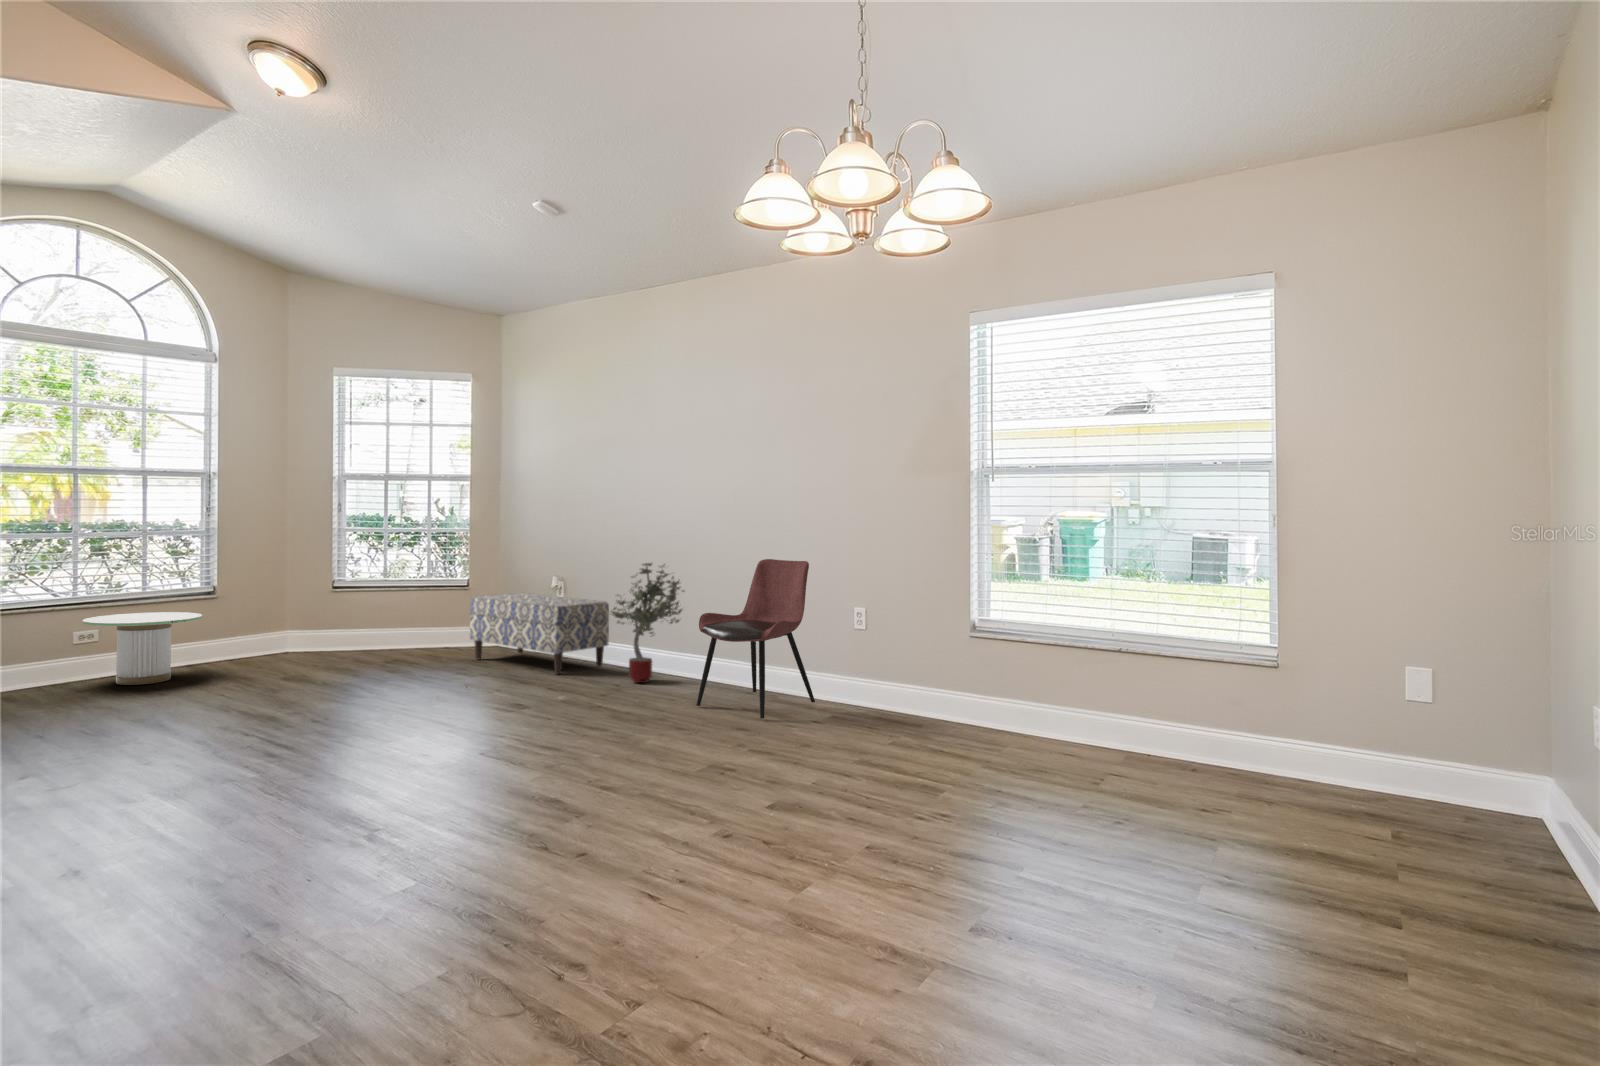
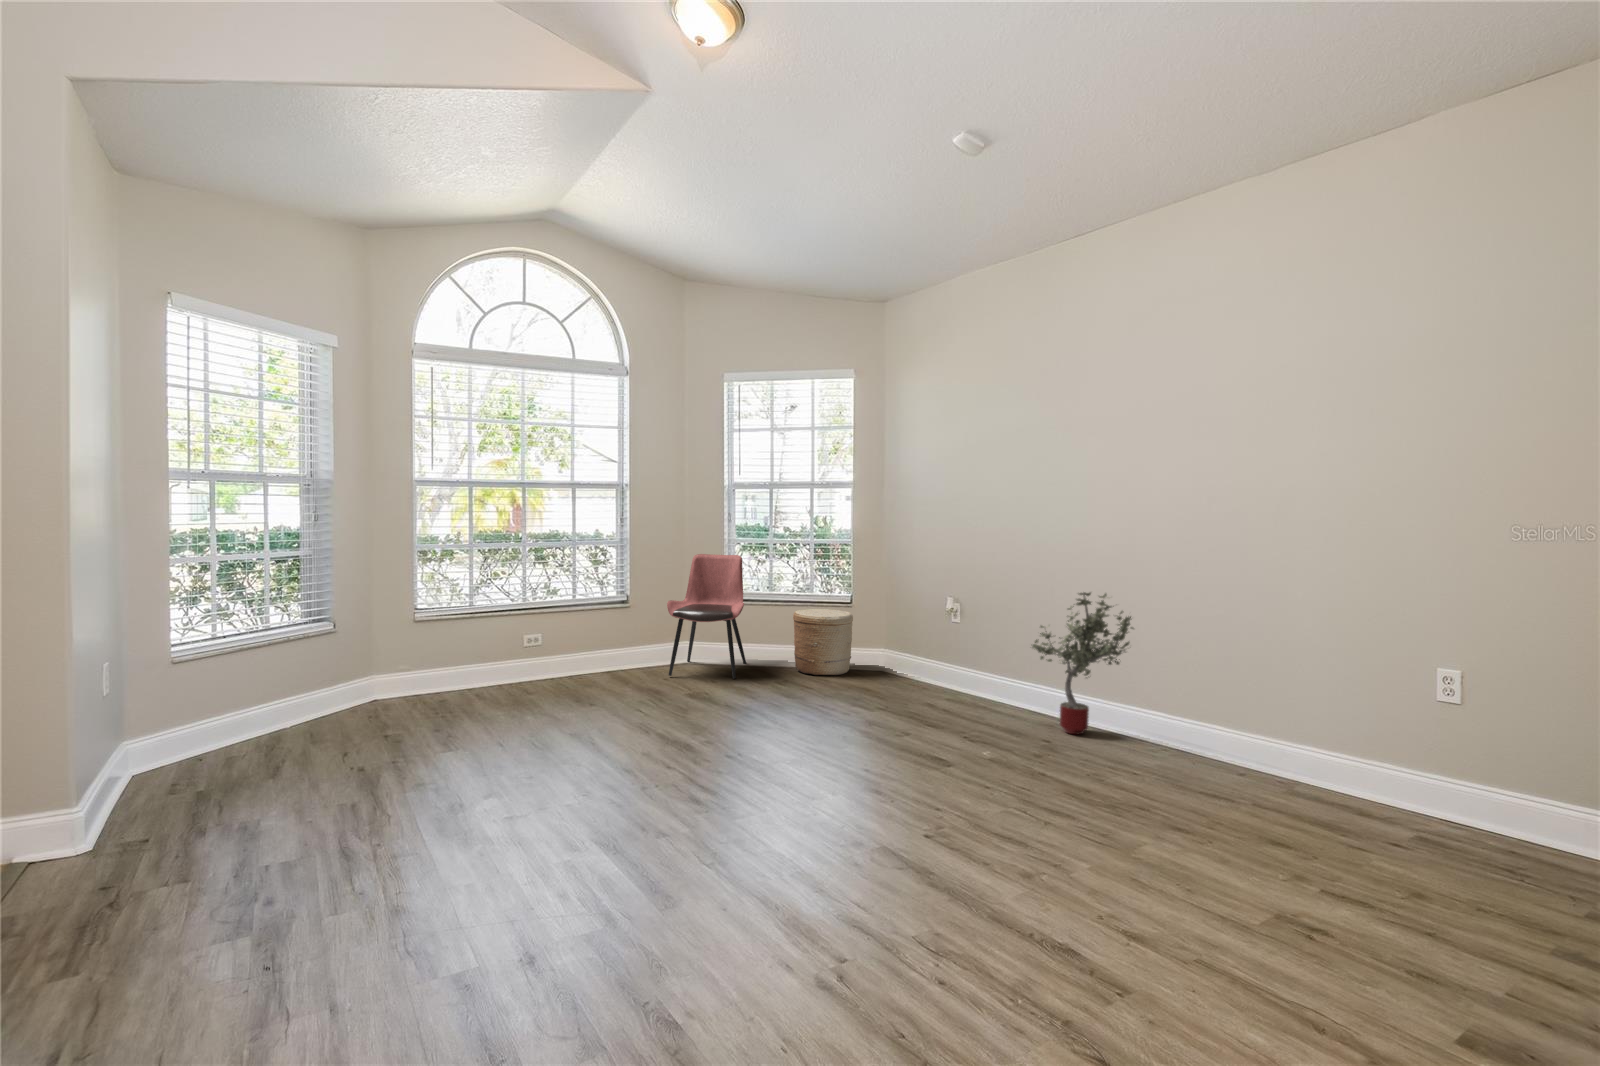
dining chair: present [696,559,815,718] -> present [667,554,746,679]
bench: present [470,593,609,674] -> none [861,610,1020,712]
woven basket: none [405,596,468,657] -> present [793,609,853,675]
side table: present [82,612,202,685] -> none [532,620,623,691]

